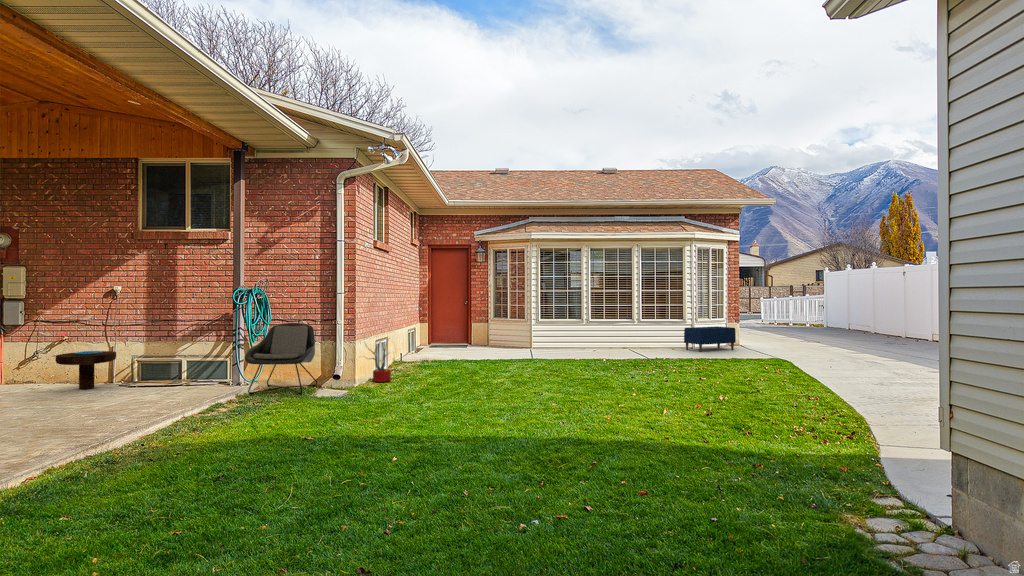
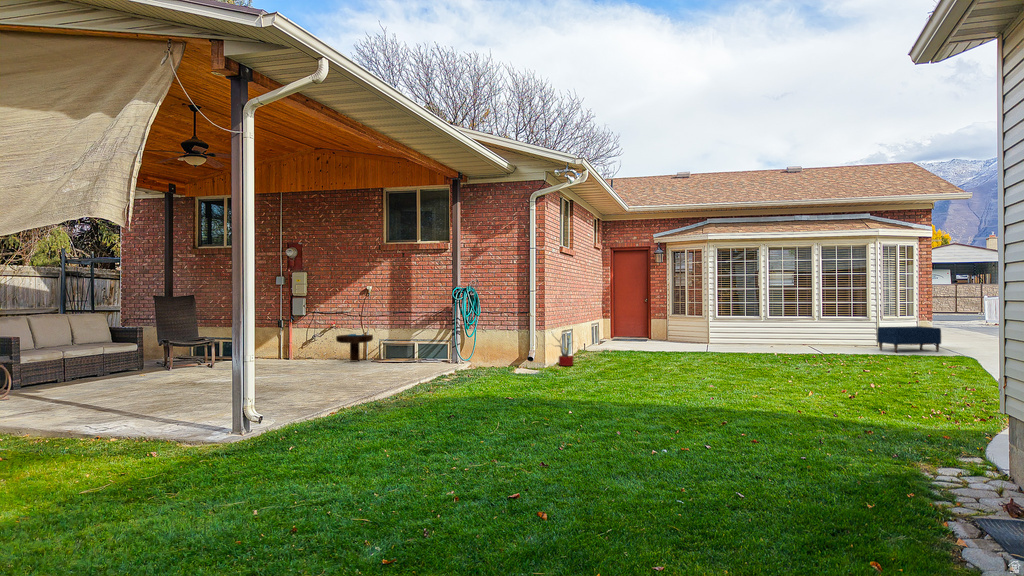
lounge chair: present [245,323,317,394] -> none [461,315,514,372]

